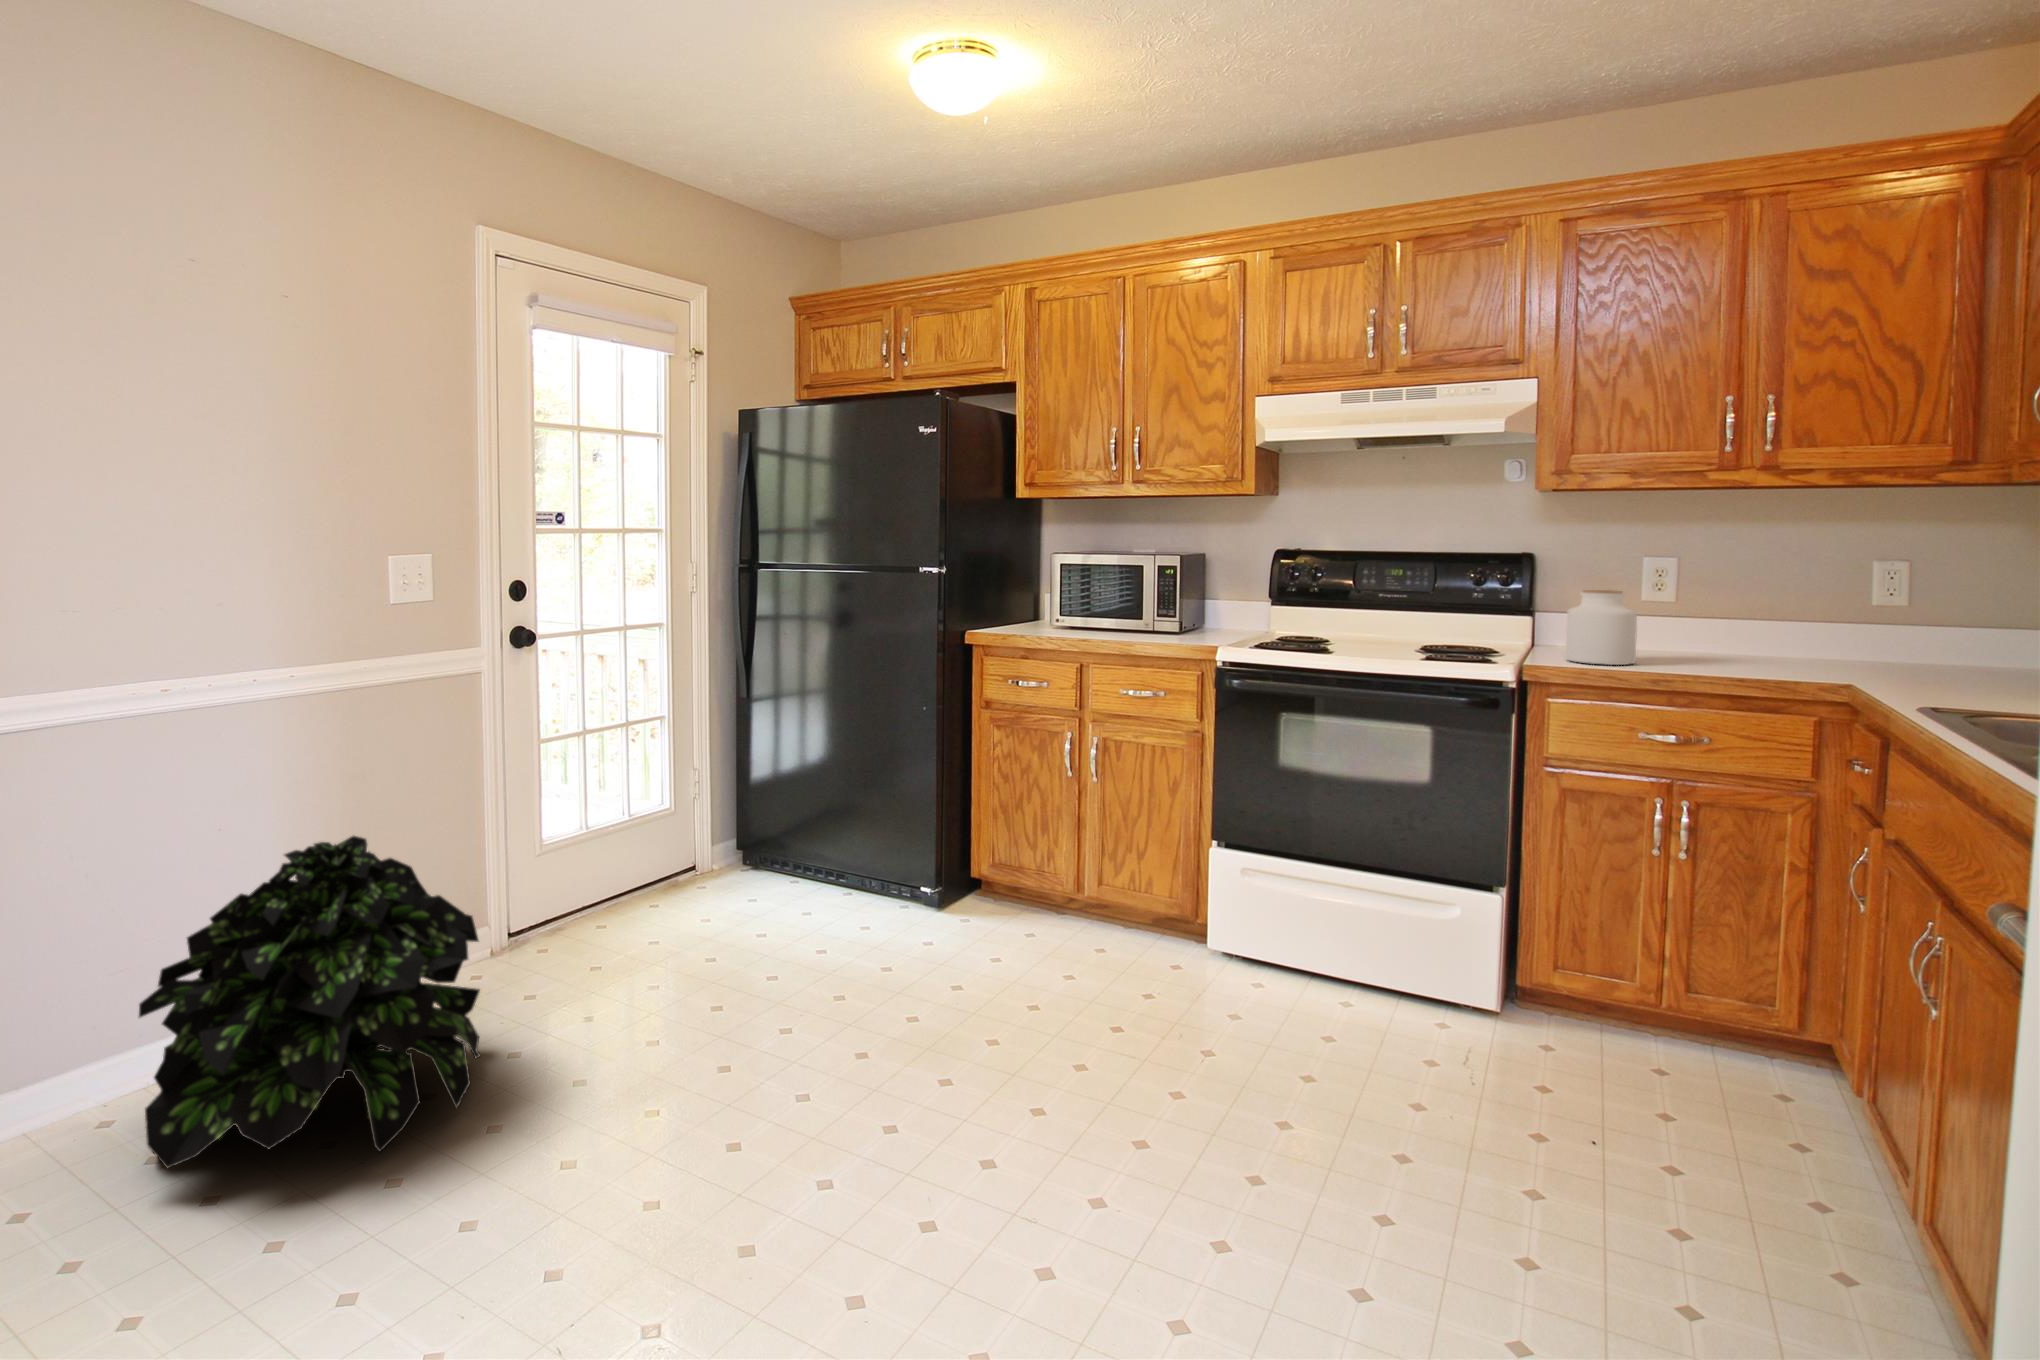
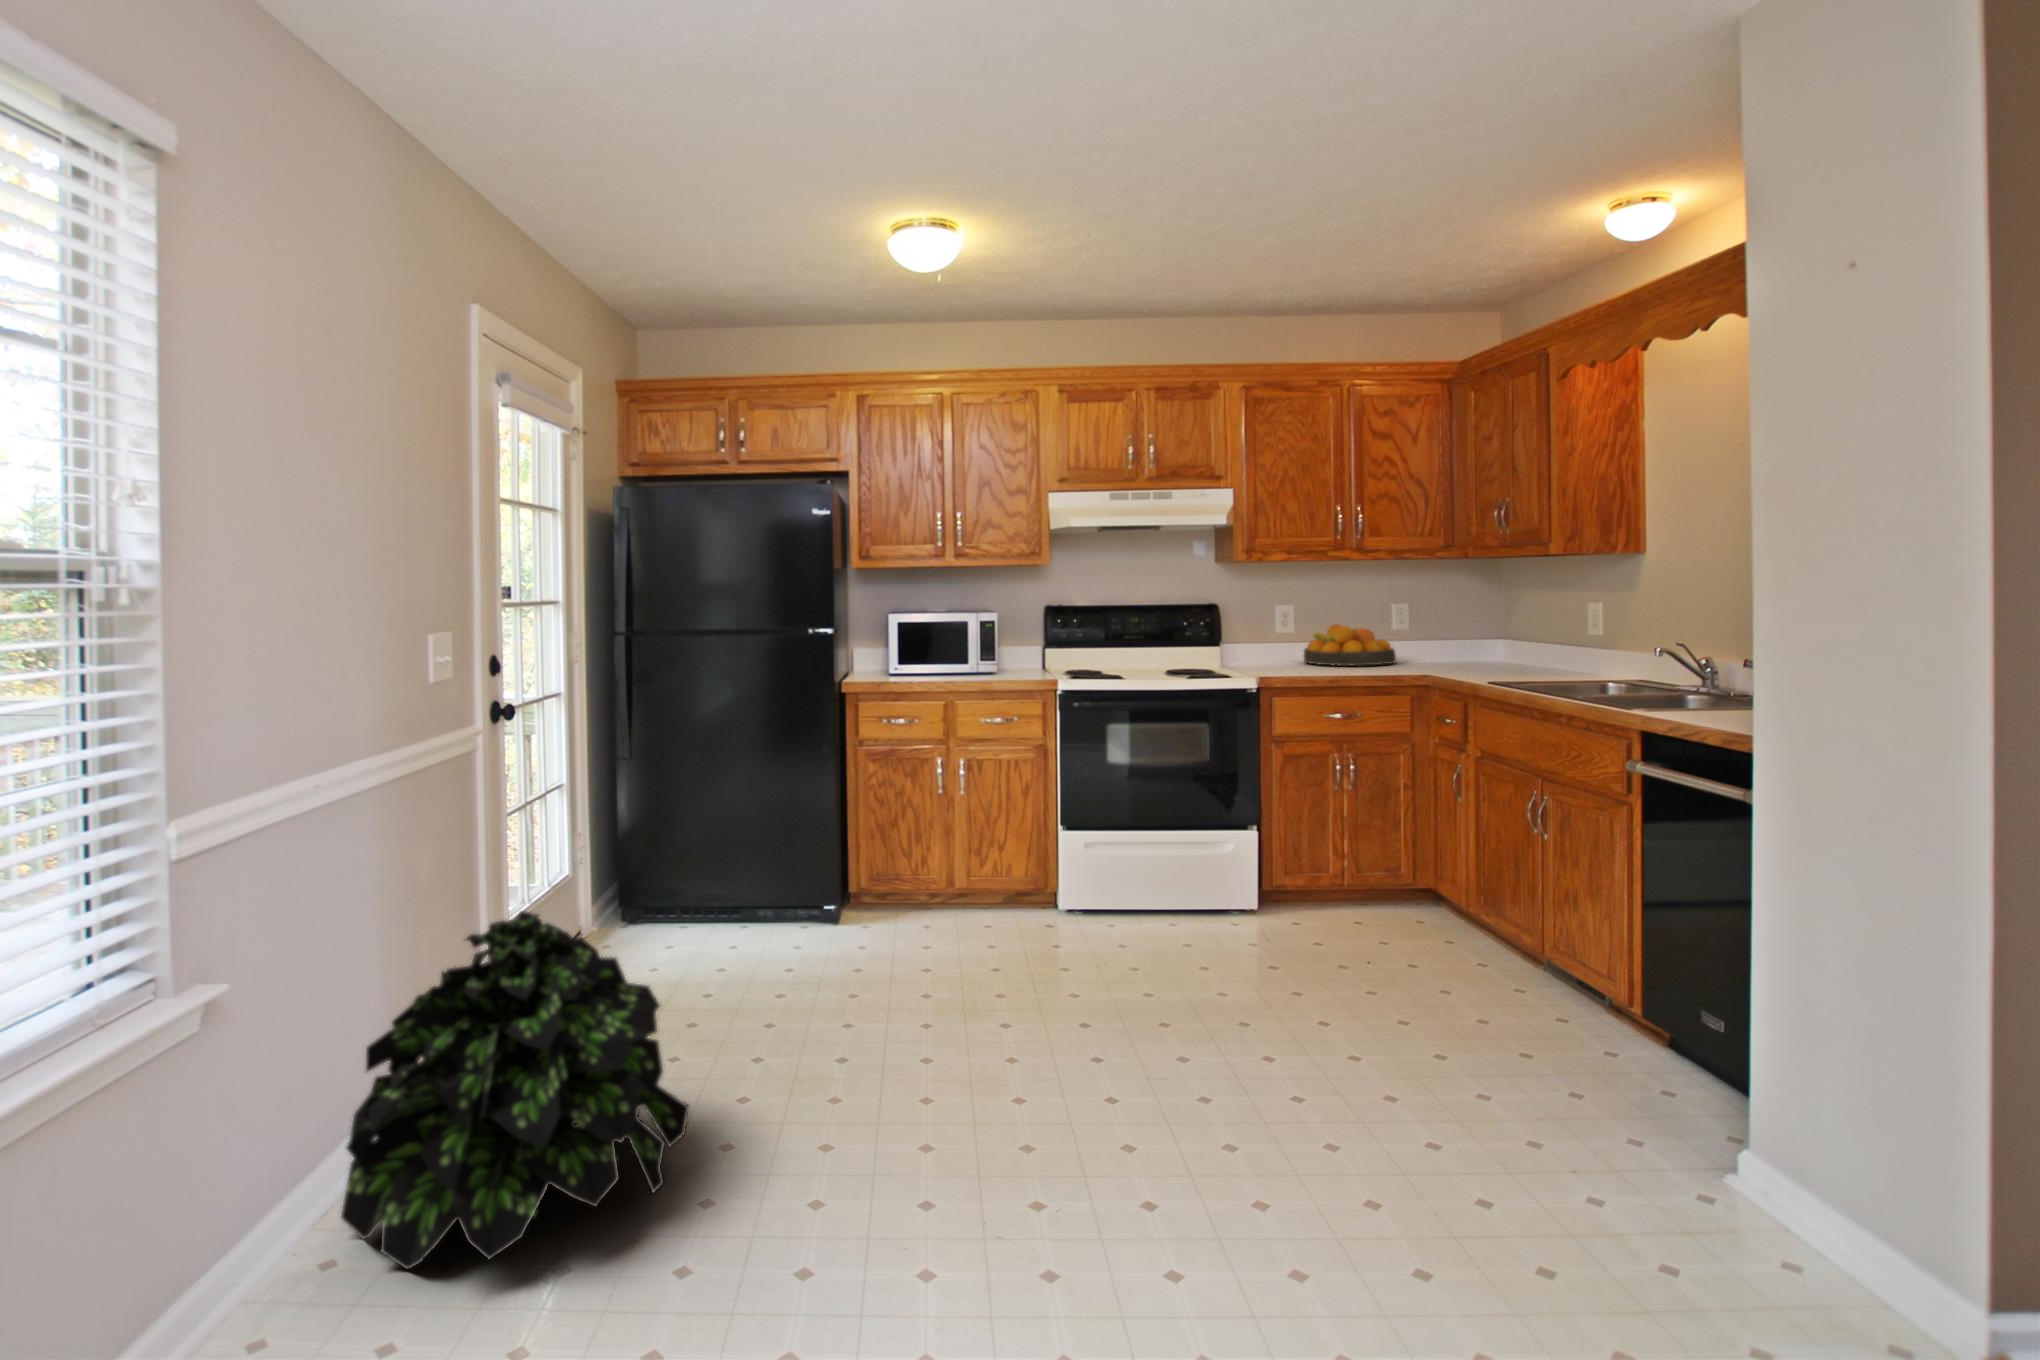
jar: present [1565,590,1637,665] -> none [1264,624,1305,671]
fruit bowl: none [1670,596,1845,666] -> present [1304,624,1396,666]

